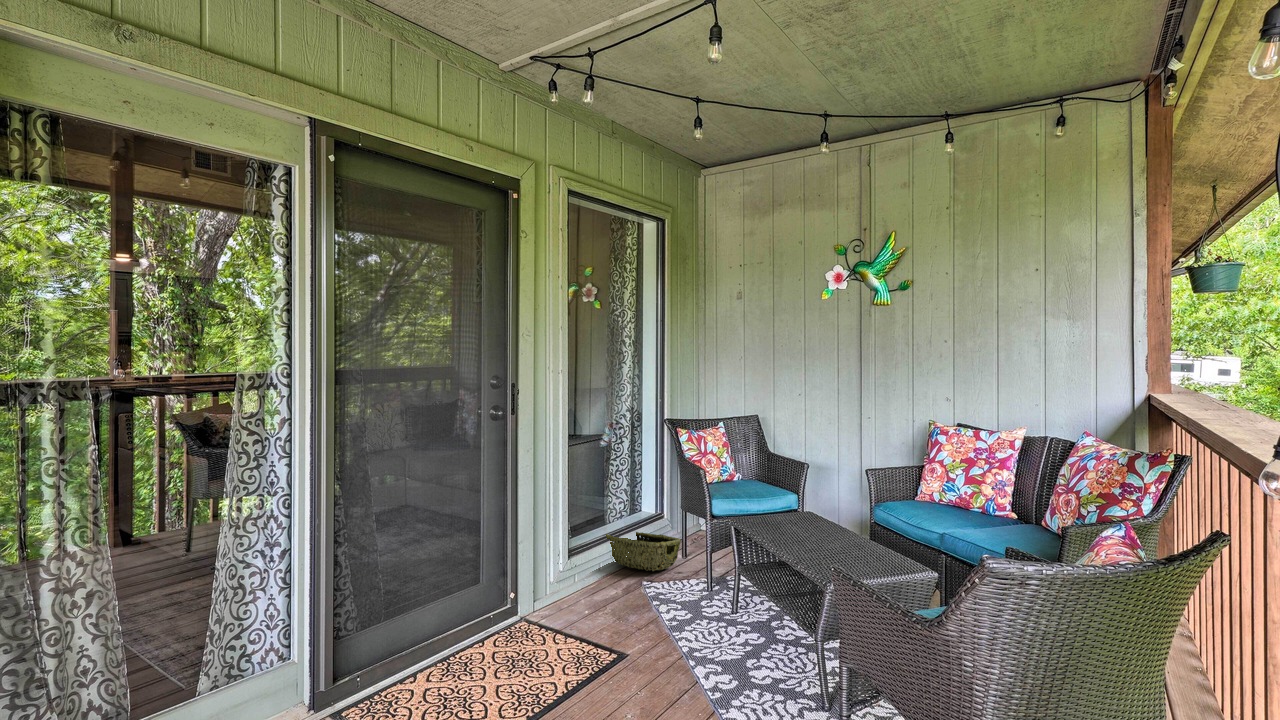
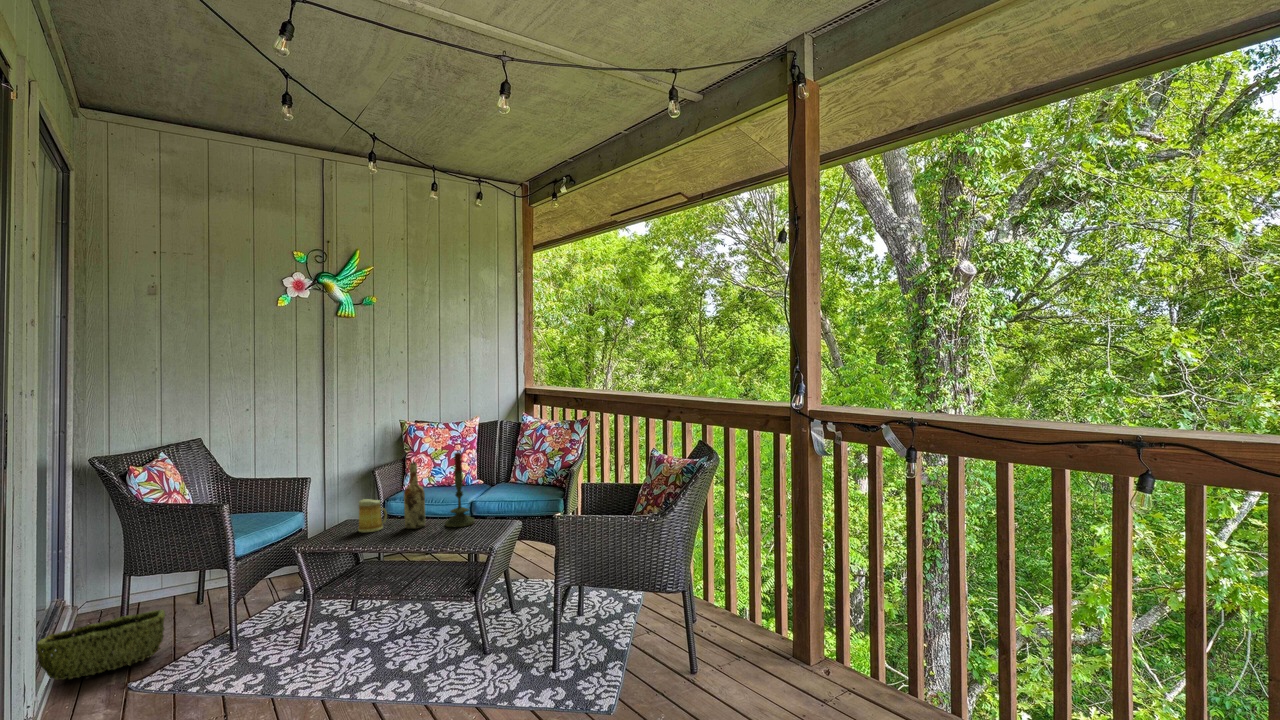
candle: none [839,467,875,558] -> present [445,452,475,527]
wine bottle: none [810,470,832,542] -> present [404,462,425,529]
mug: none [778,496,806,531] -> present [358,499,387,532]

